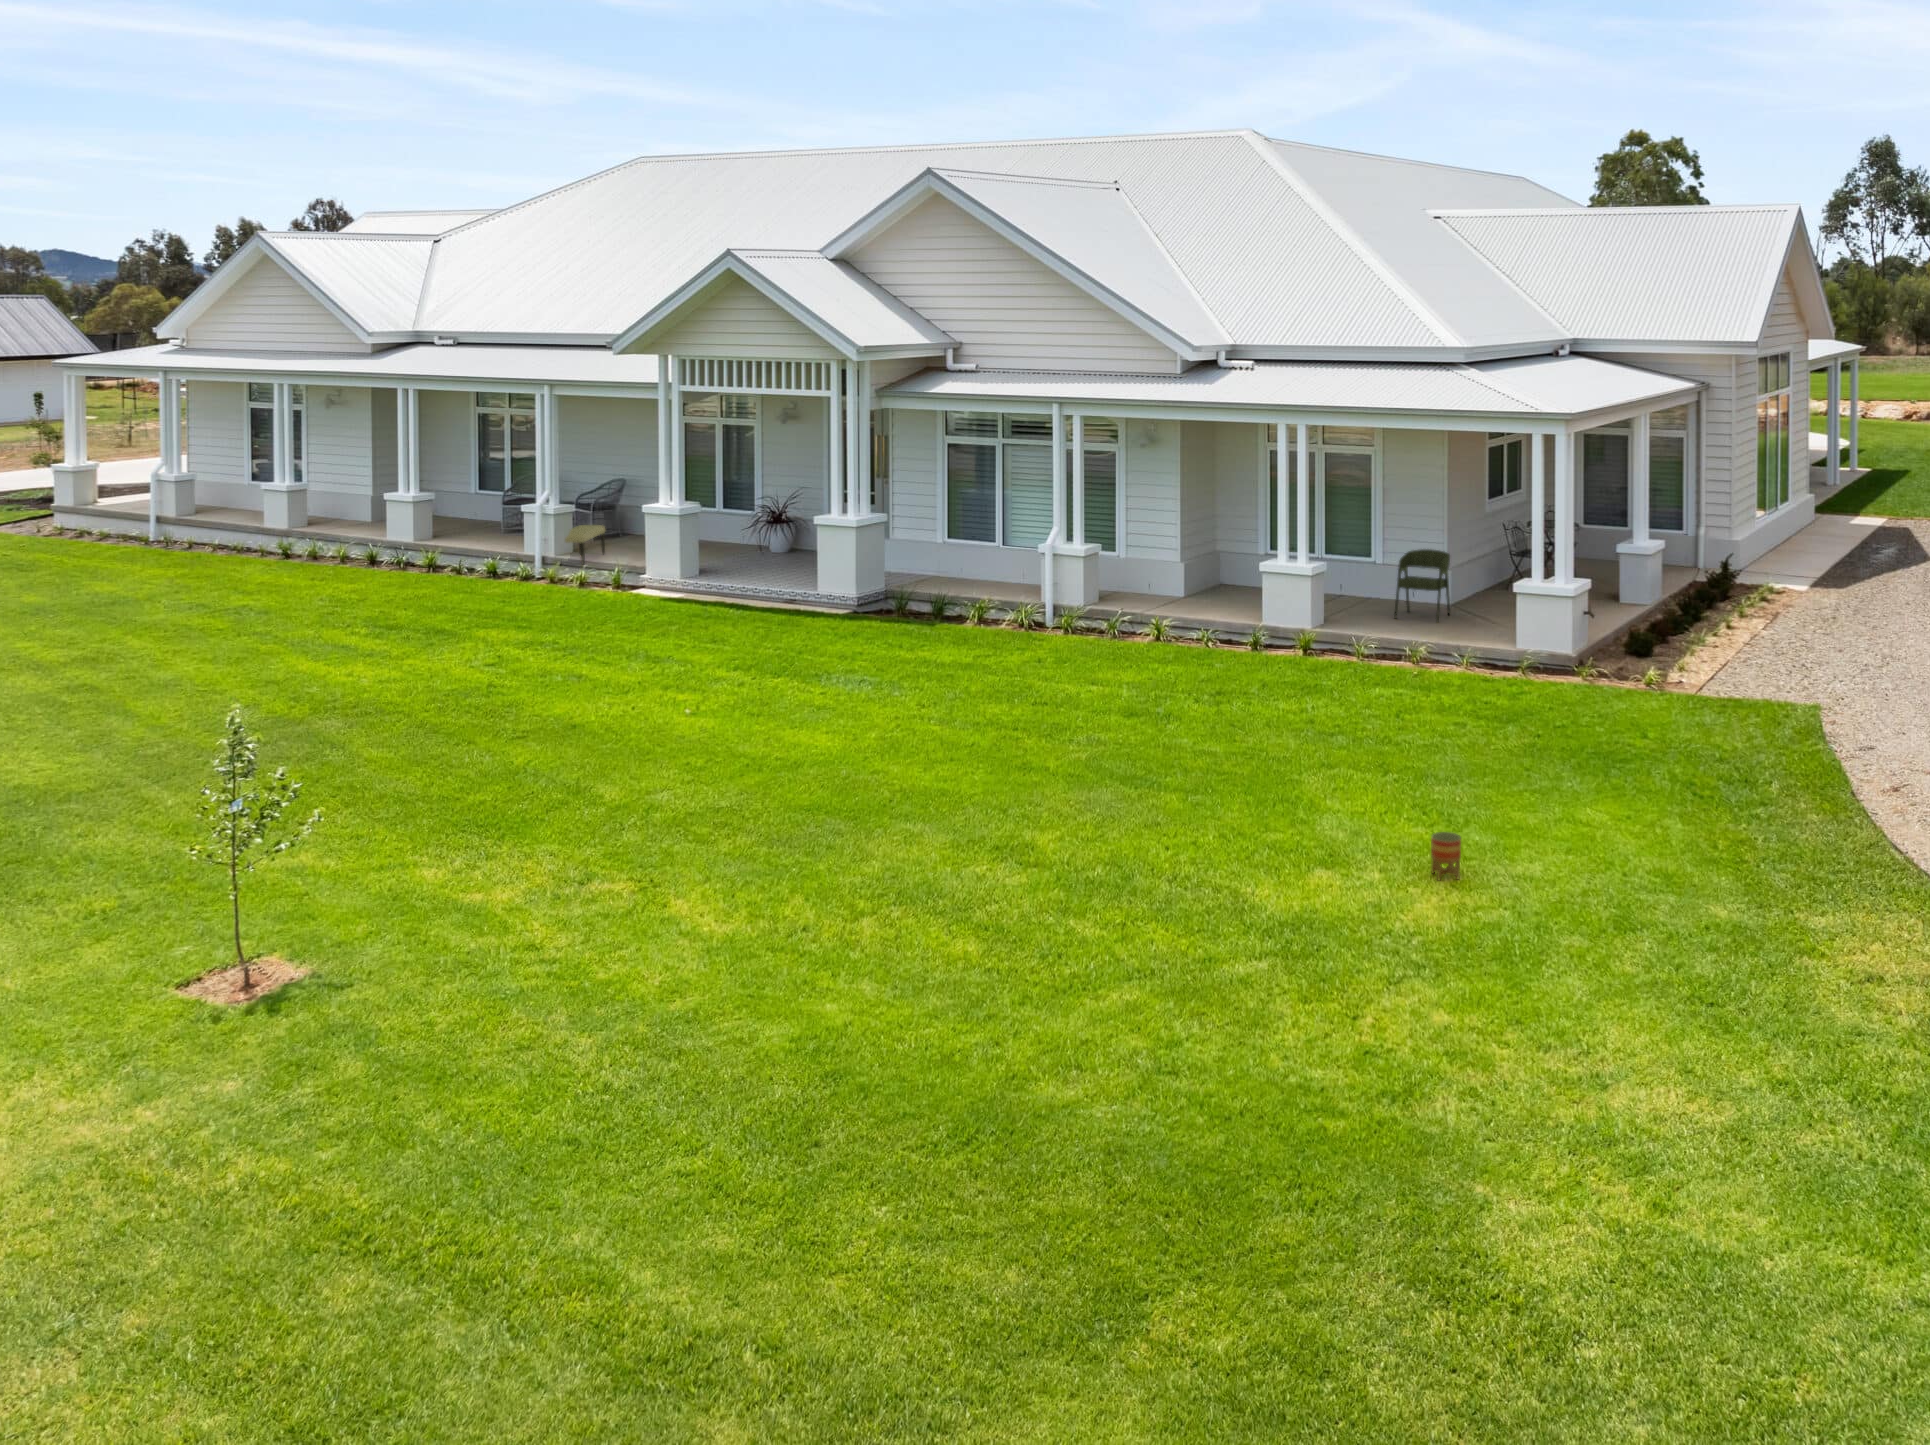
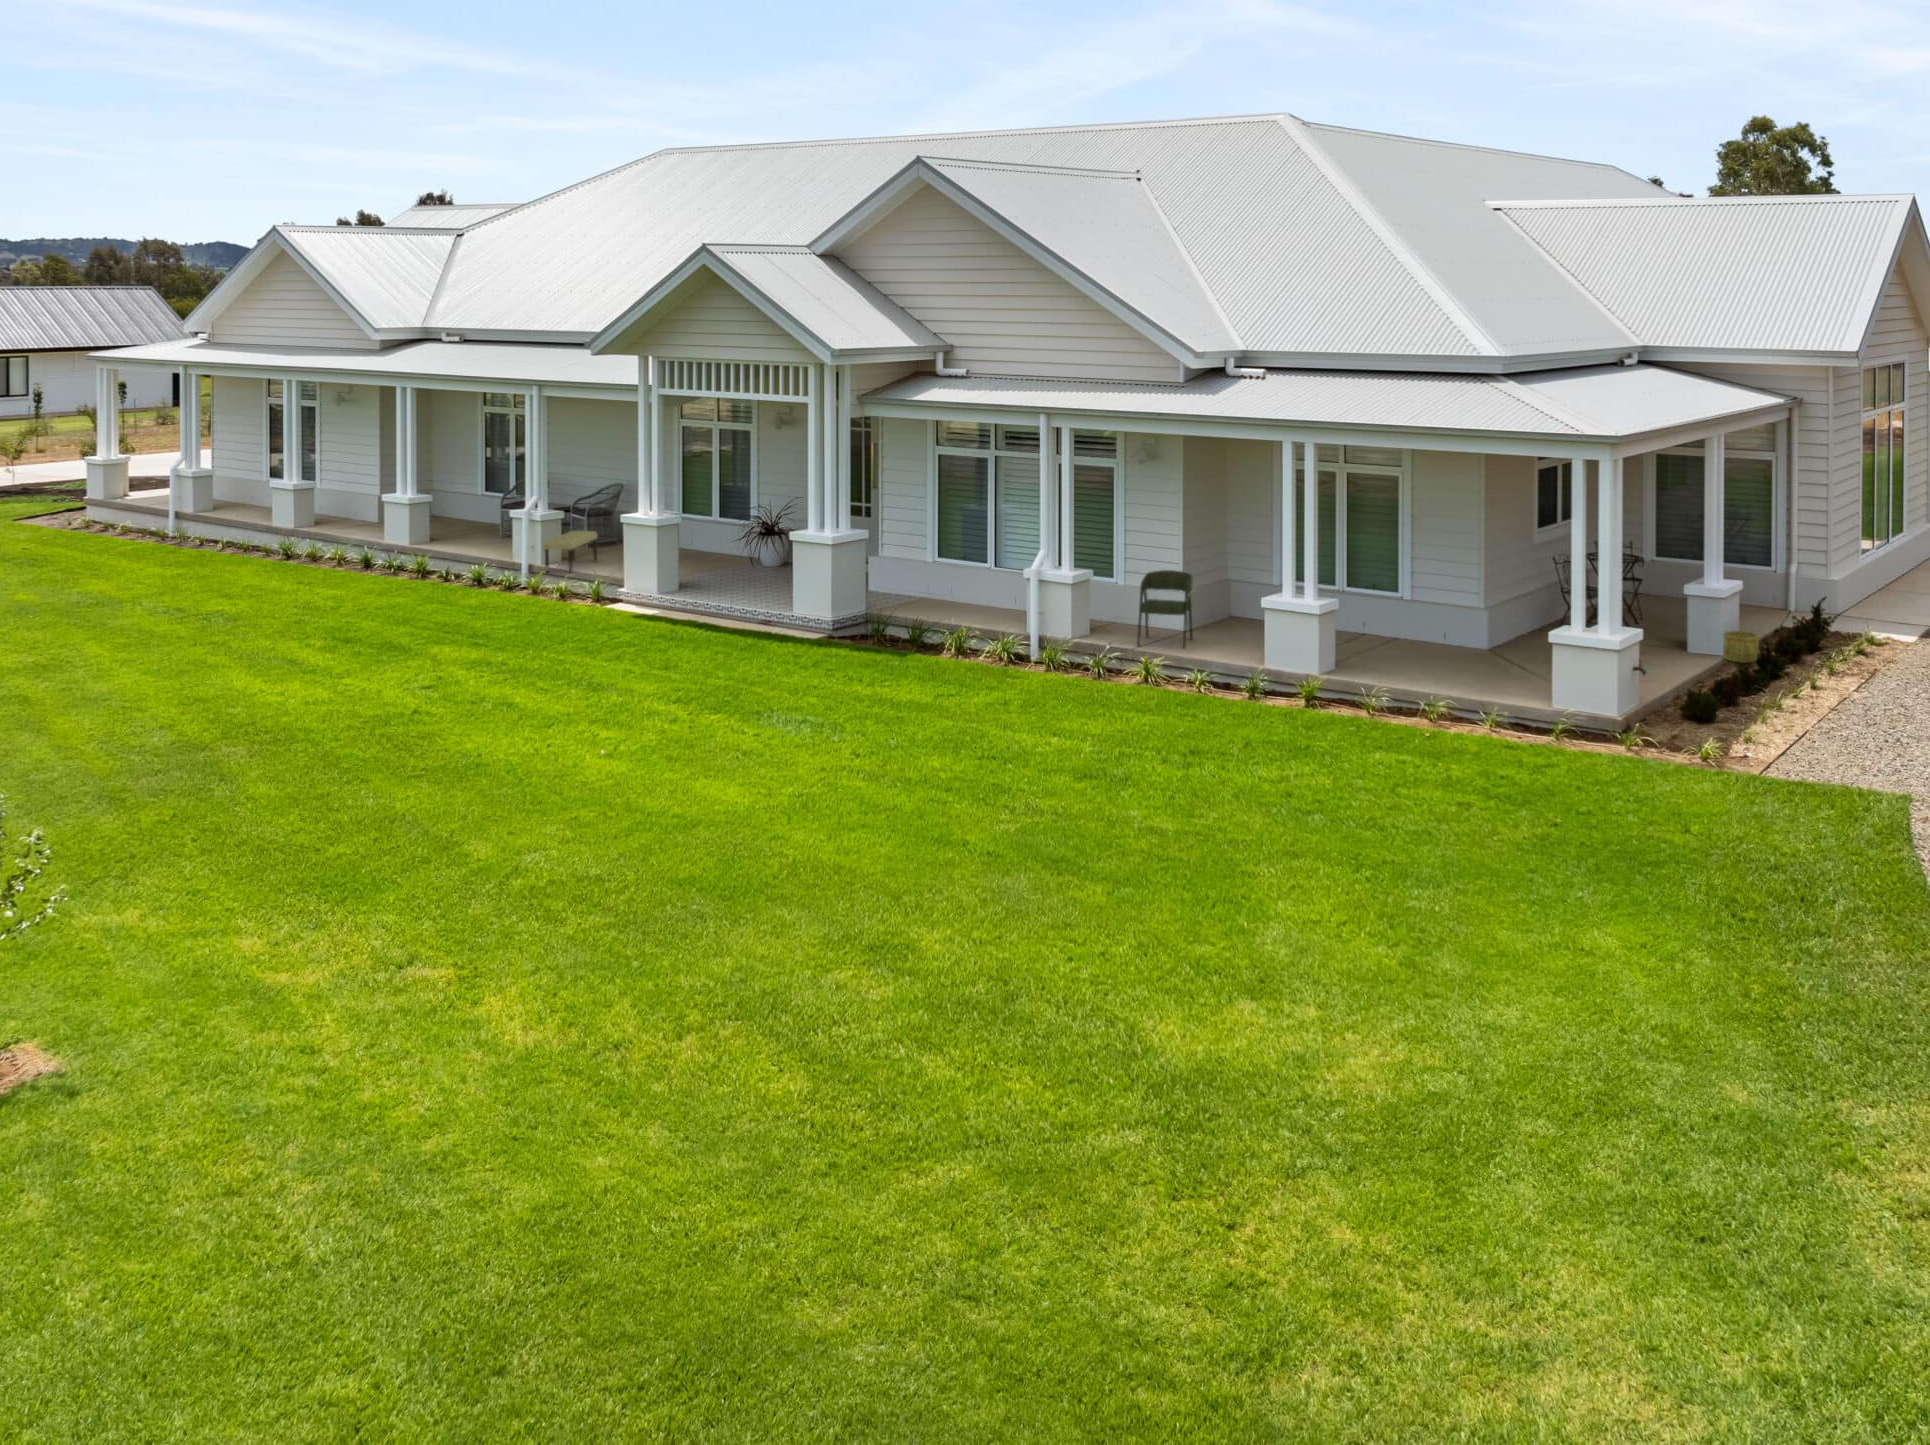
chair: present [1394,549,1450,622] -> present [1137,570,1193,648]
wooden bucket: none [1655,583,1686,610] -> present [1723,631,1760,663]
planter: present [1431,832,1461,880] -> none [1377,963,1414,1024]

